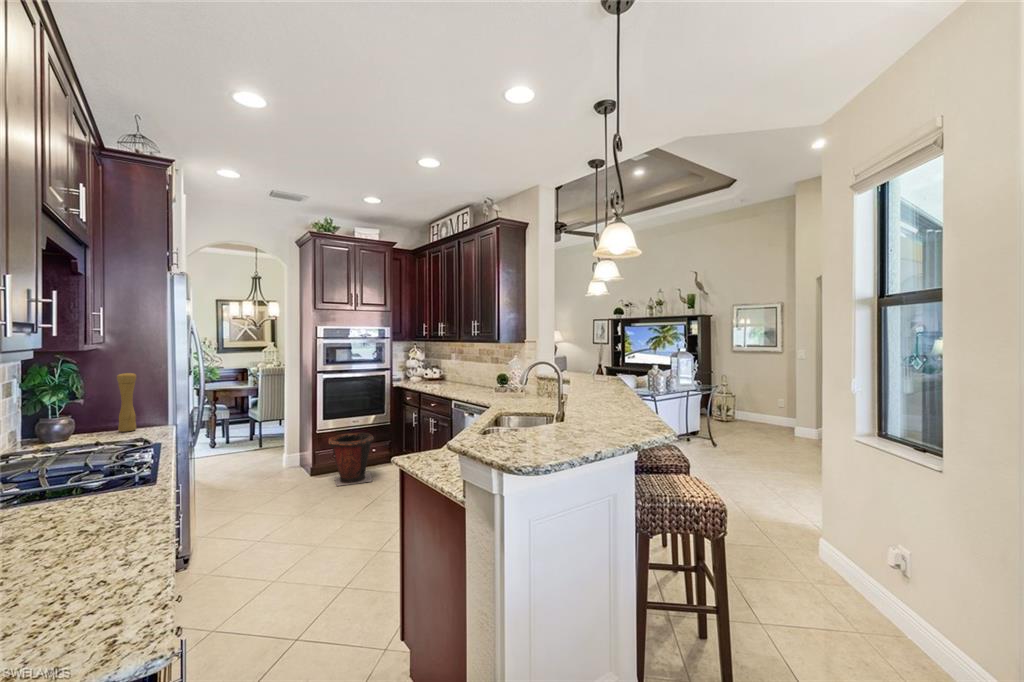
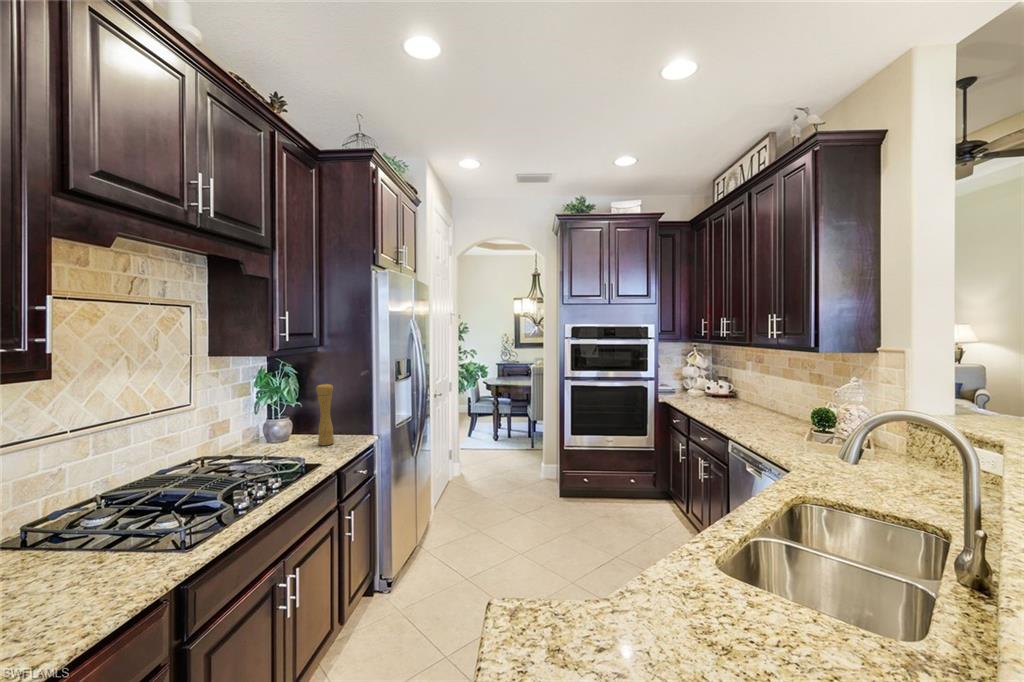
waste bin: present [329,433,374,486] -> none [574,456,627,524]

